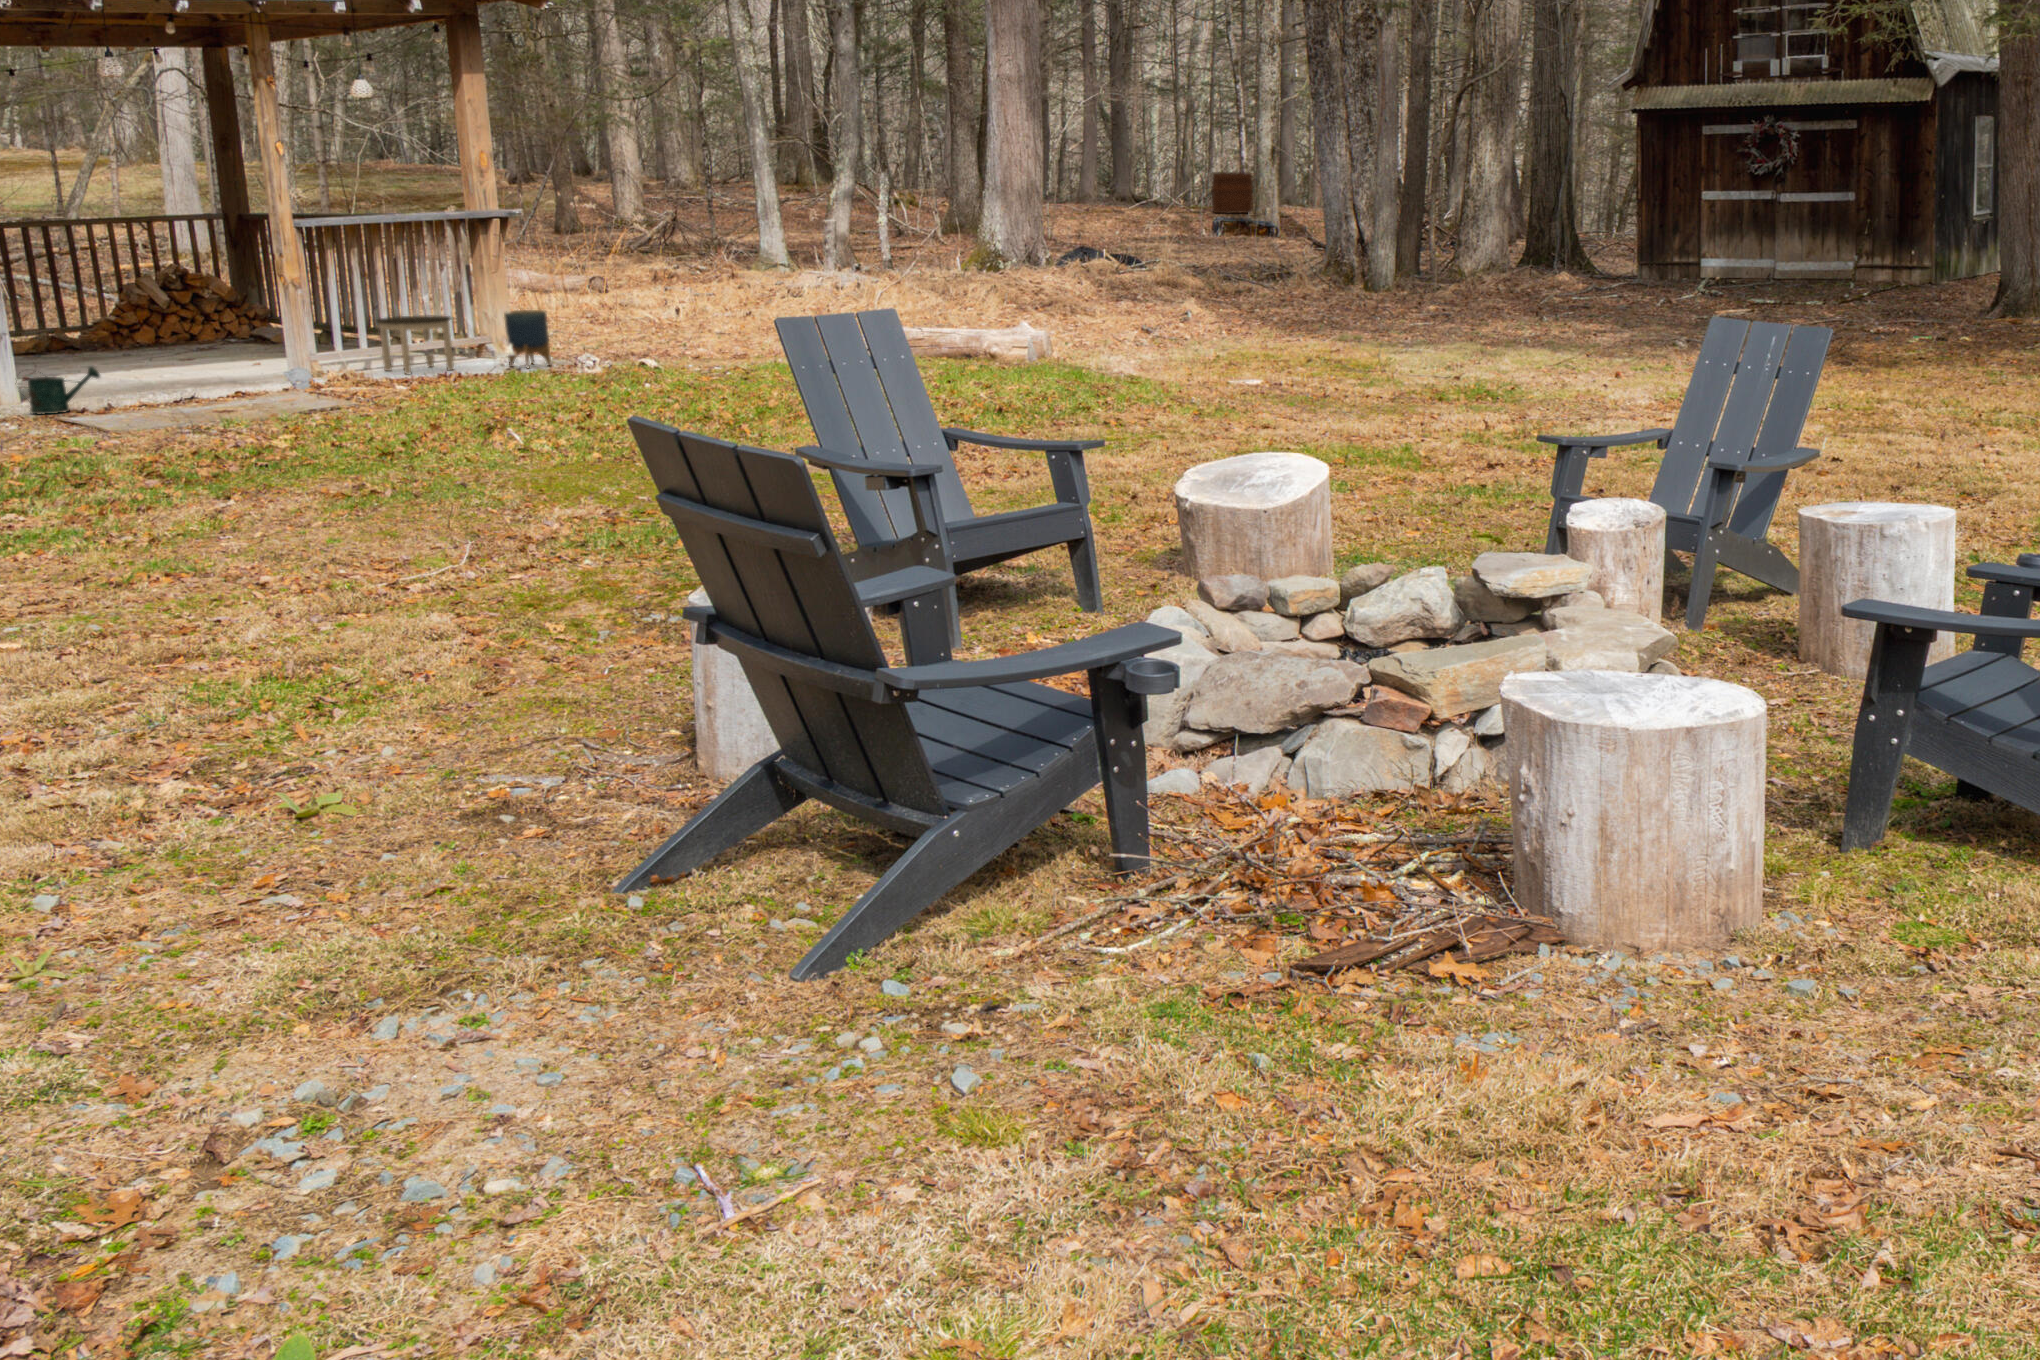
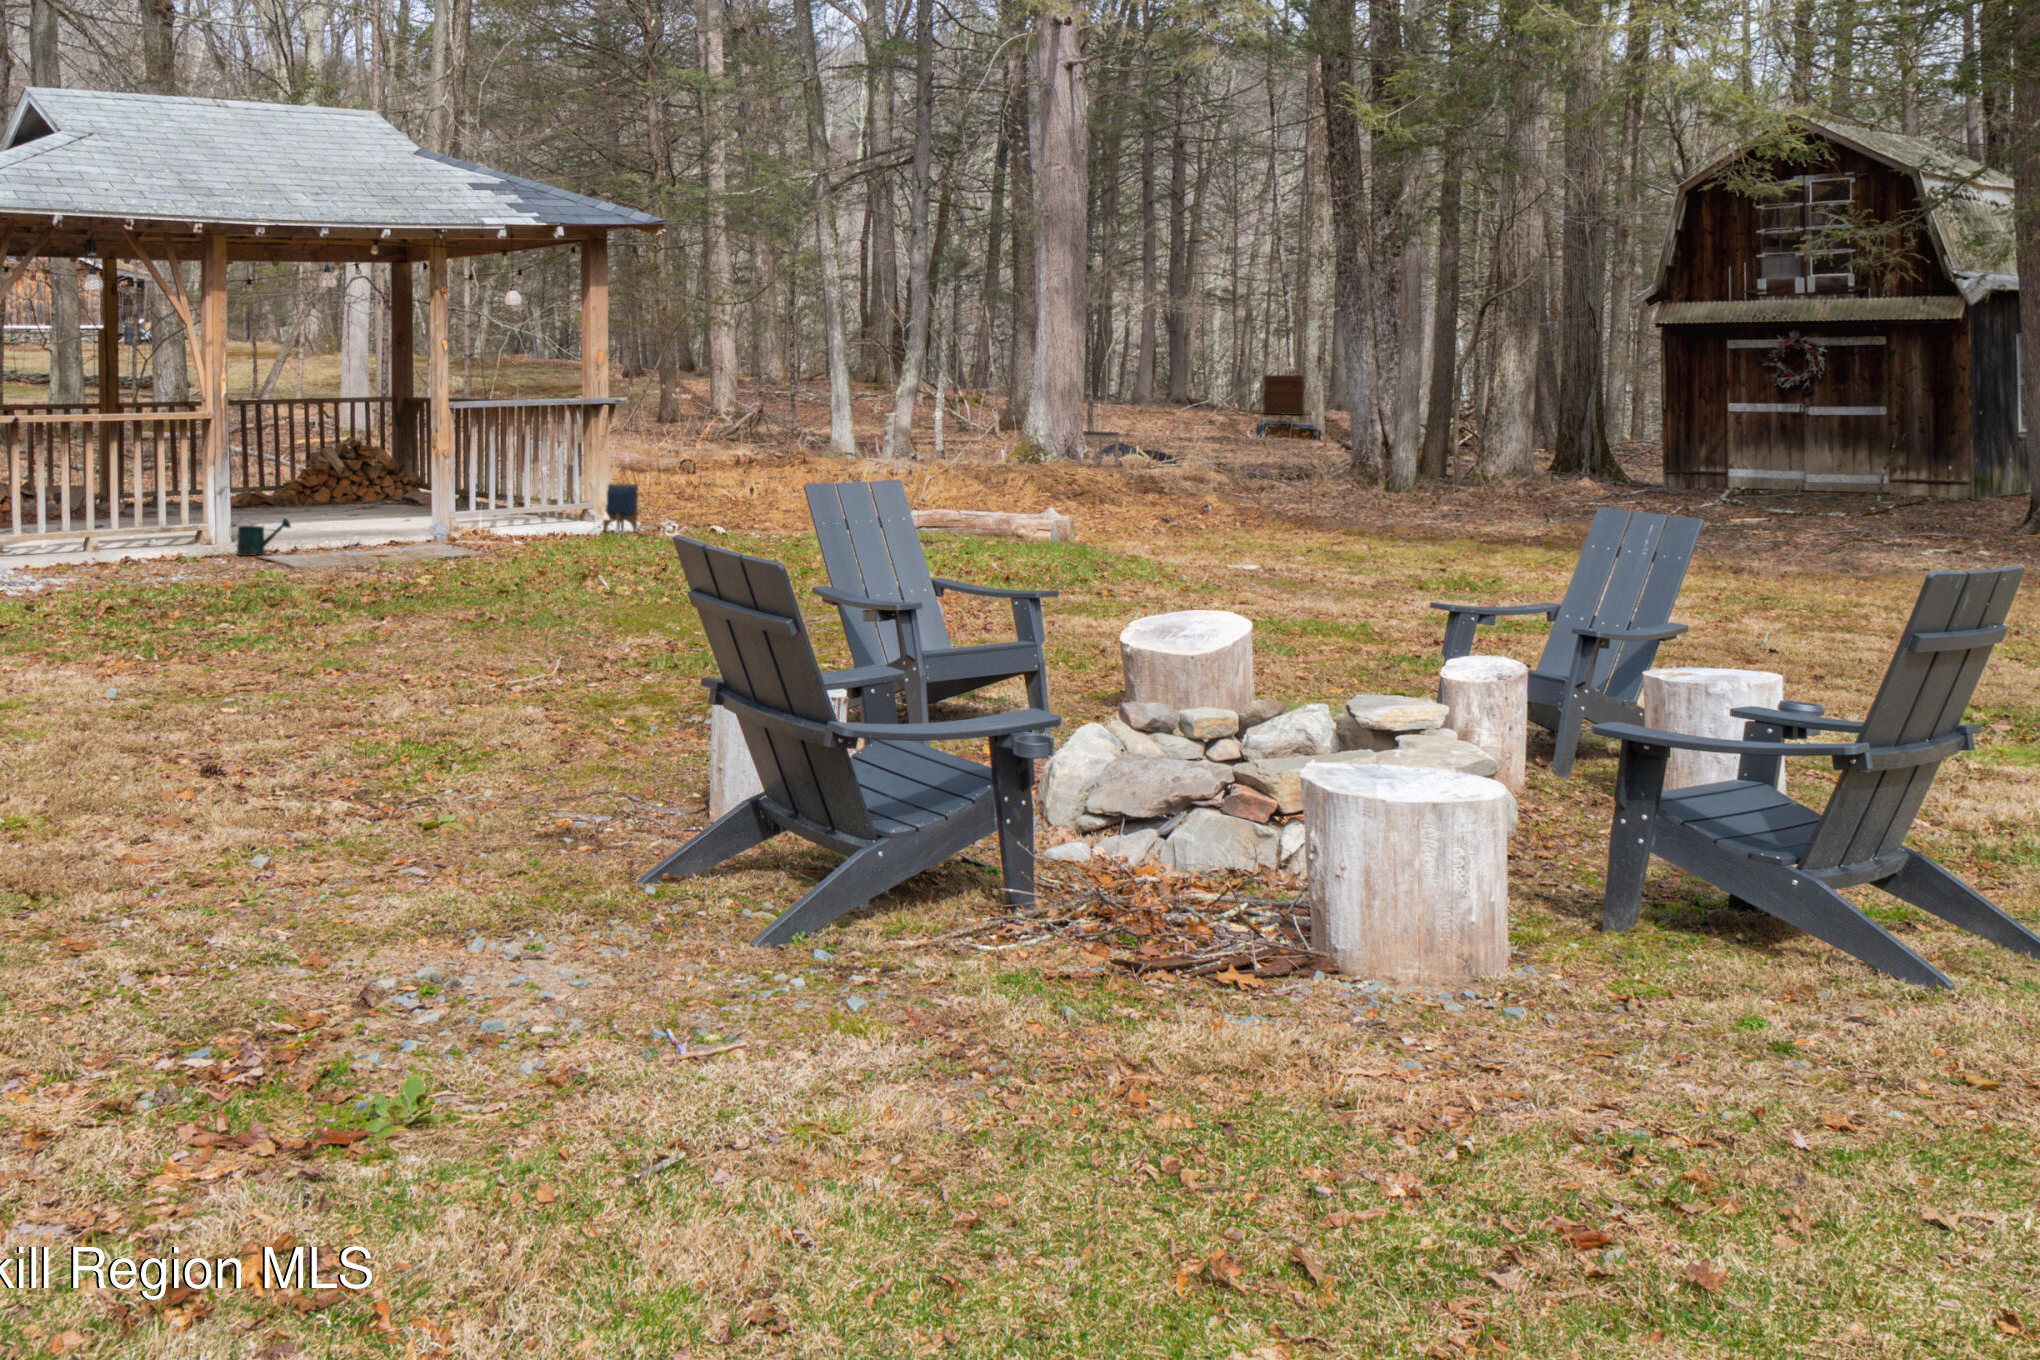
round table: present [376,315,454,374] -> present [1077,432,1119,467]

